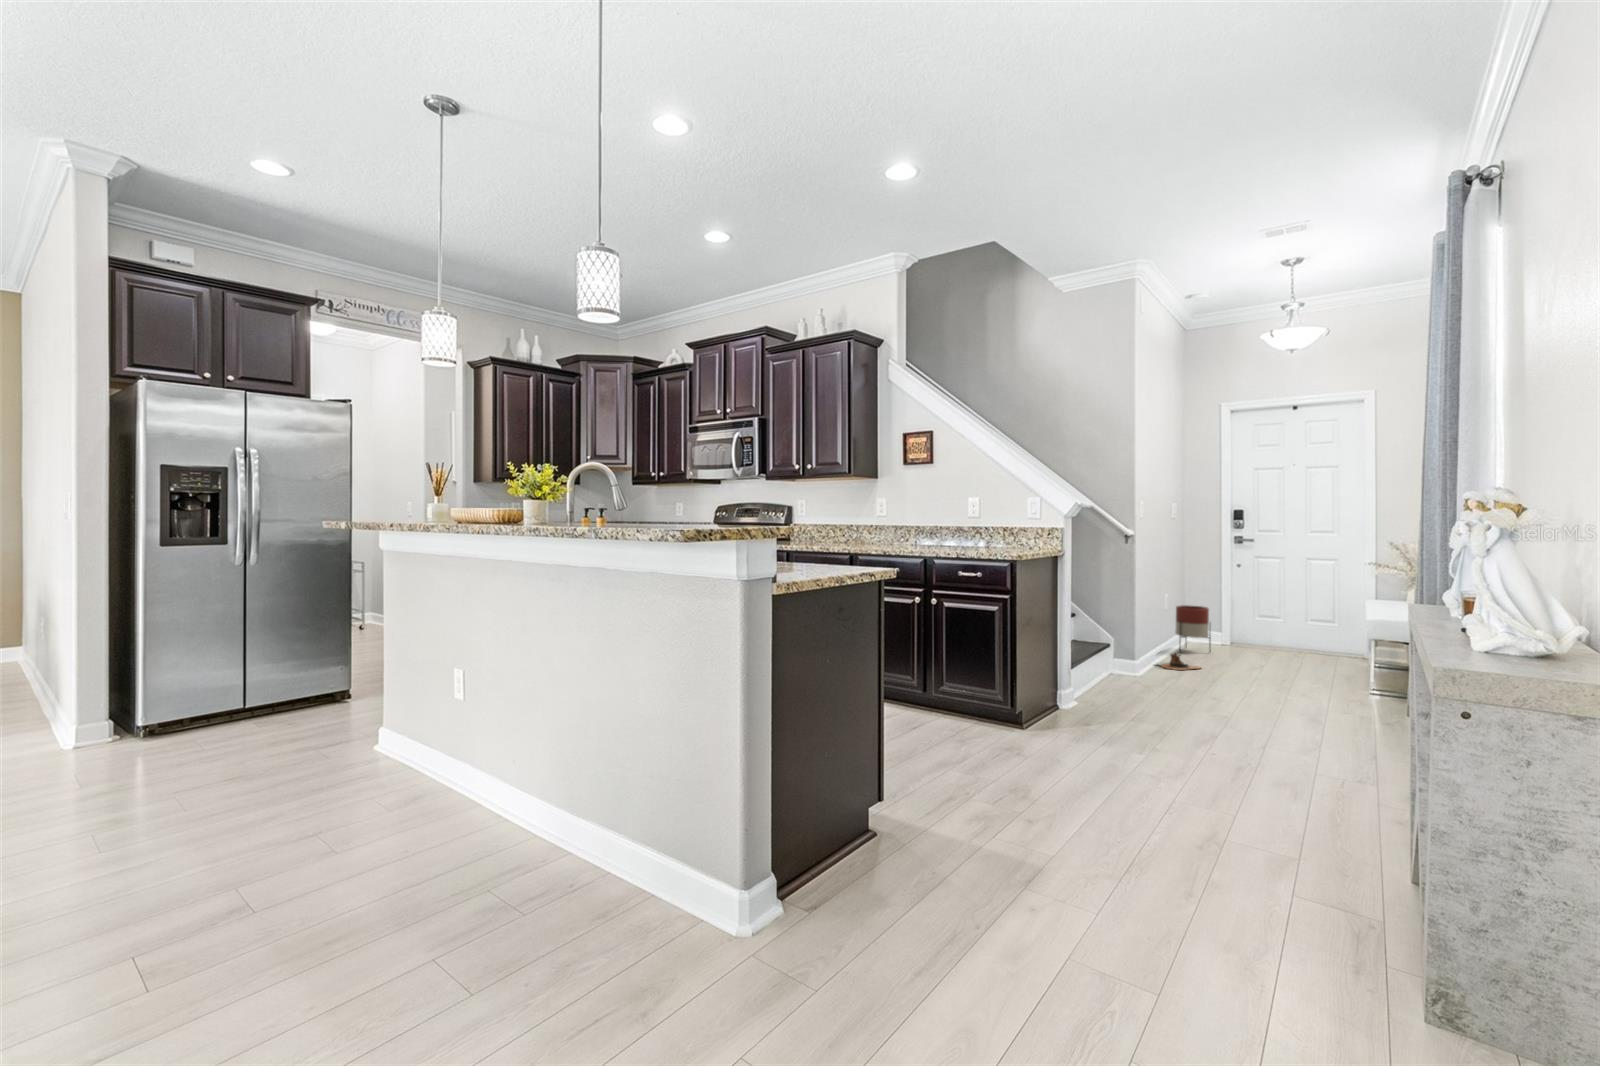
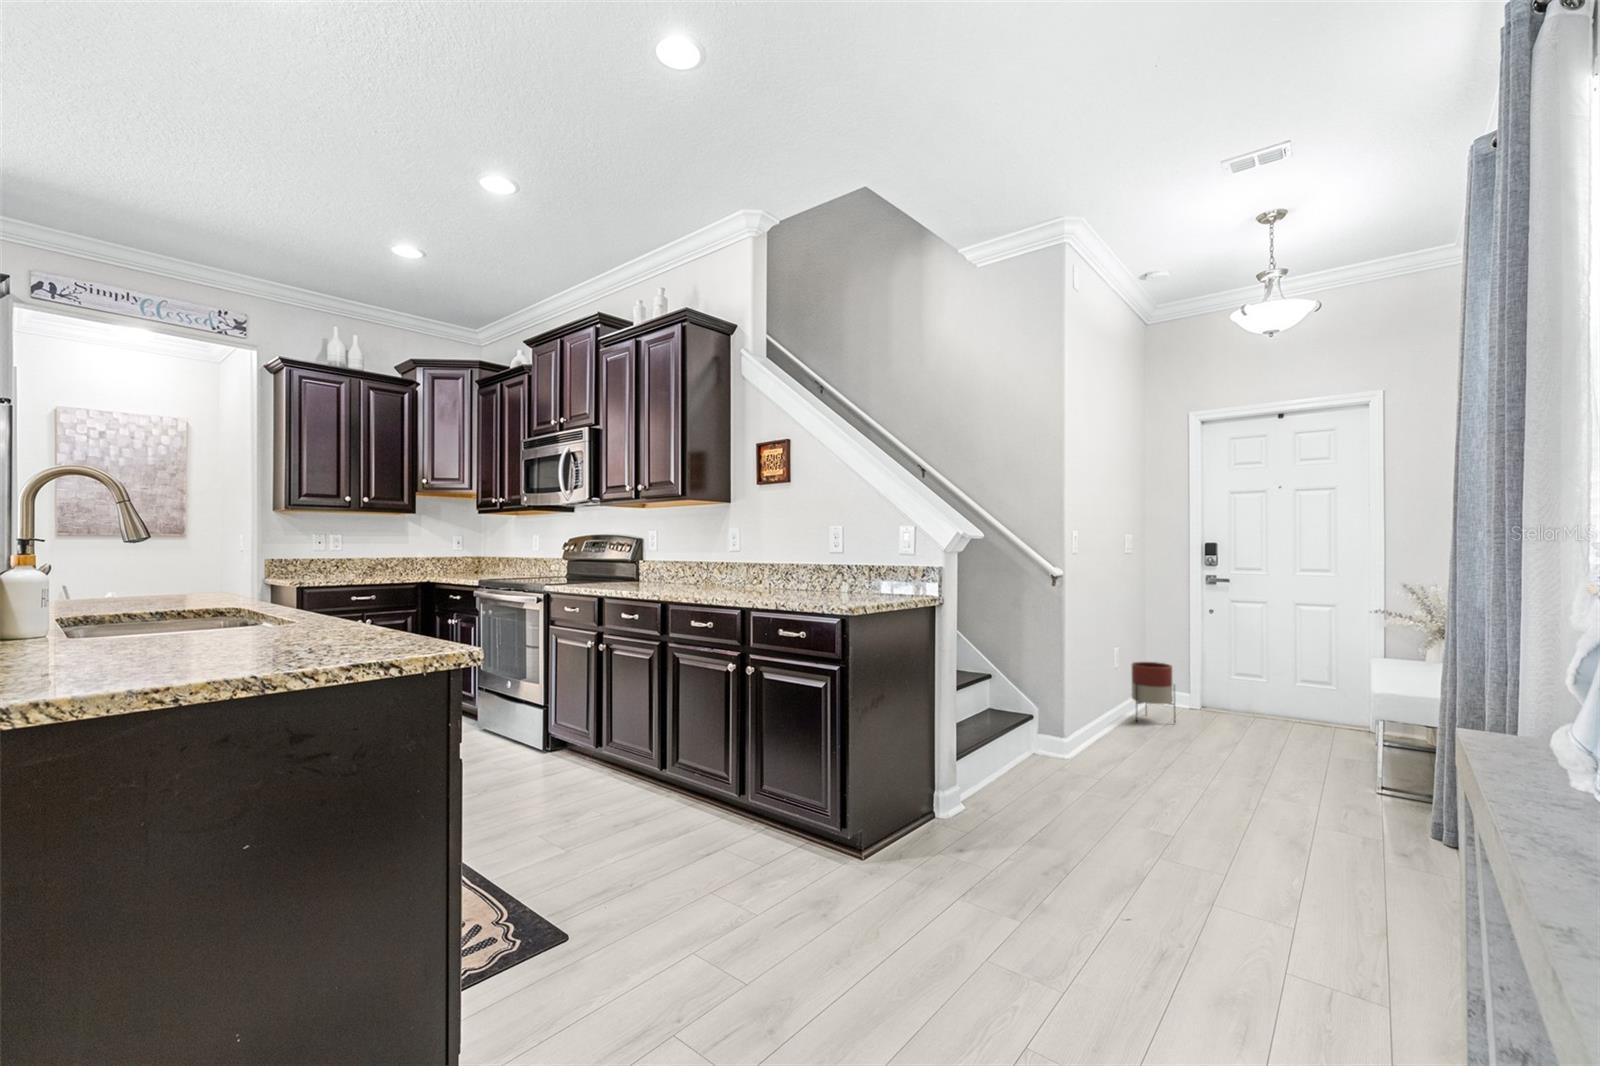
boots: present [1158,653,1200,670] -> none [1097,728,1158,752]

